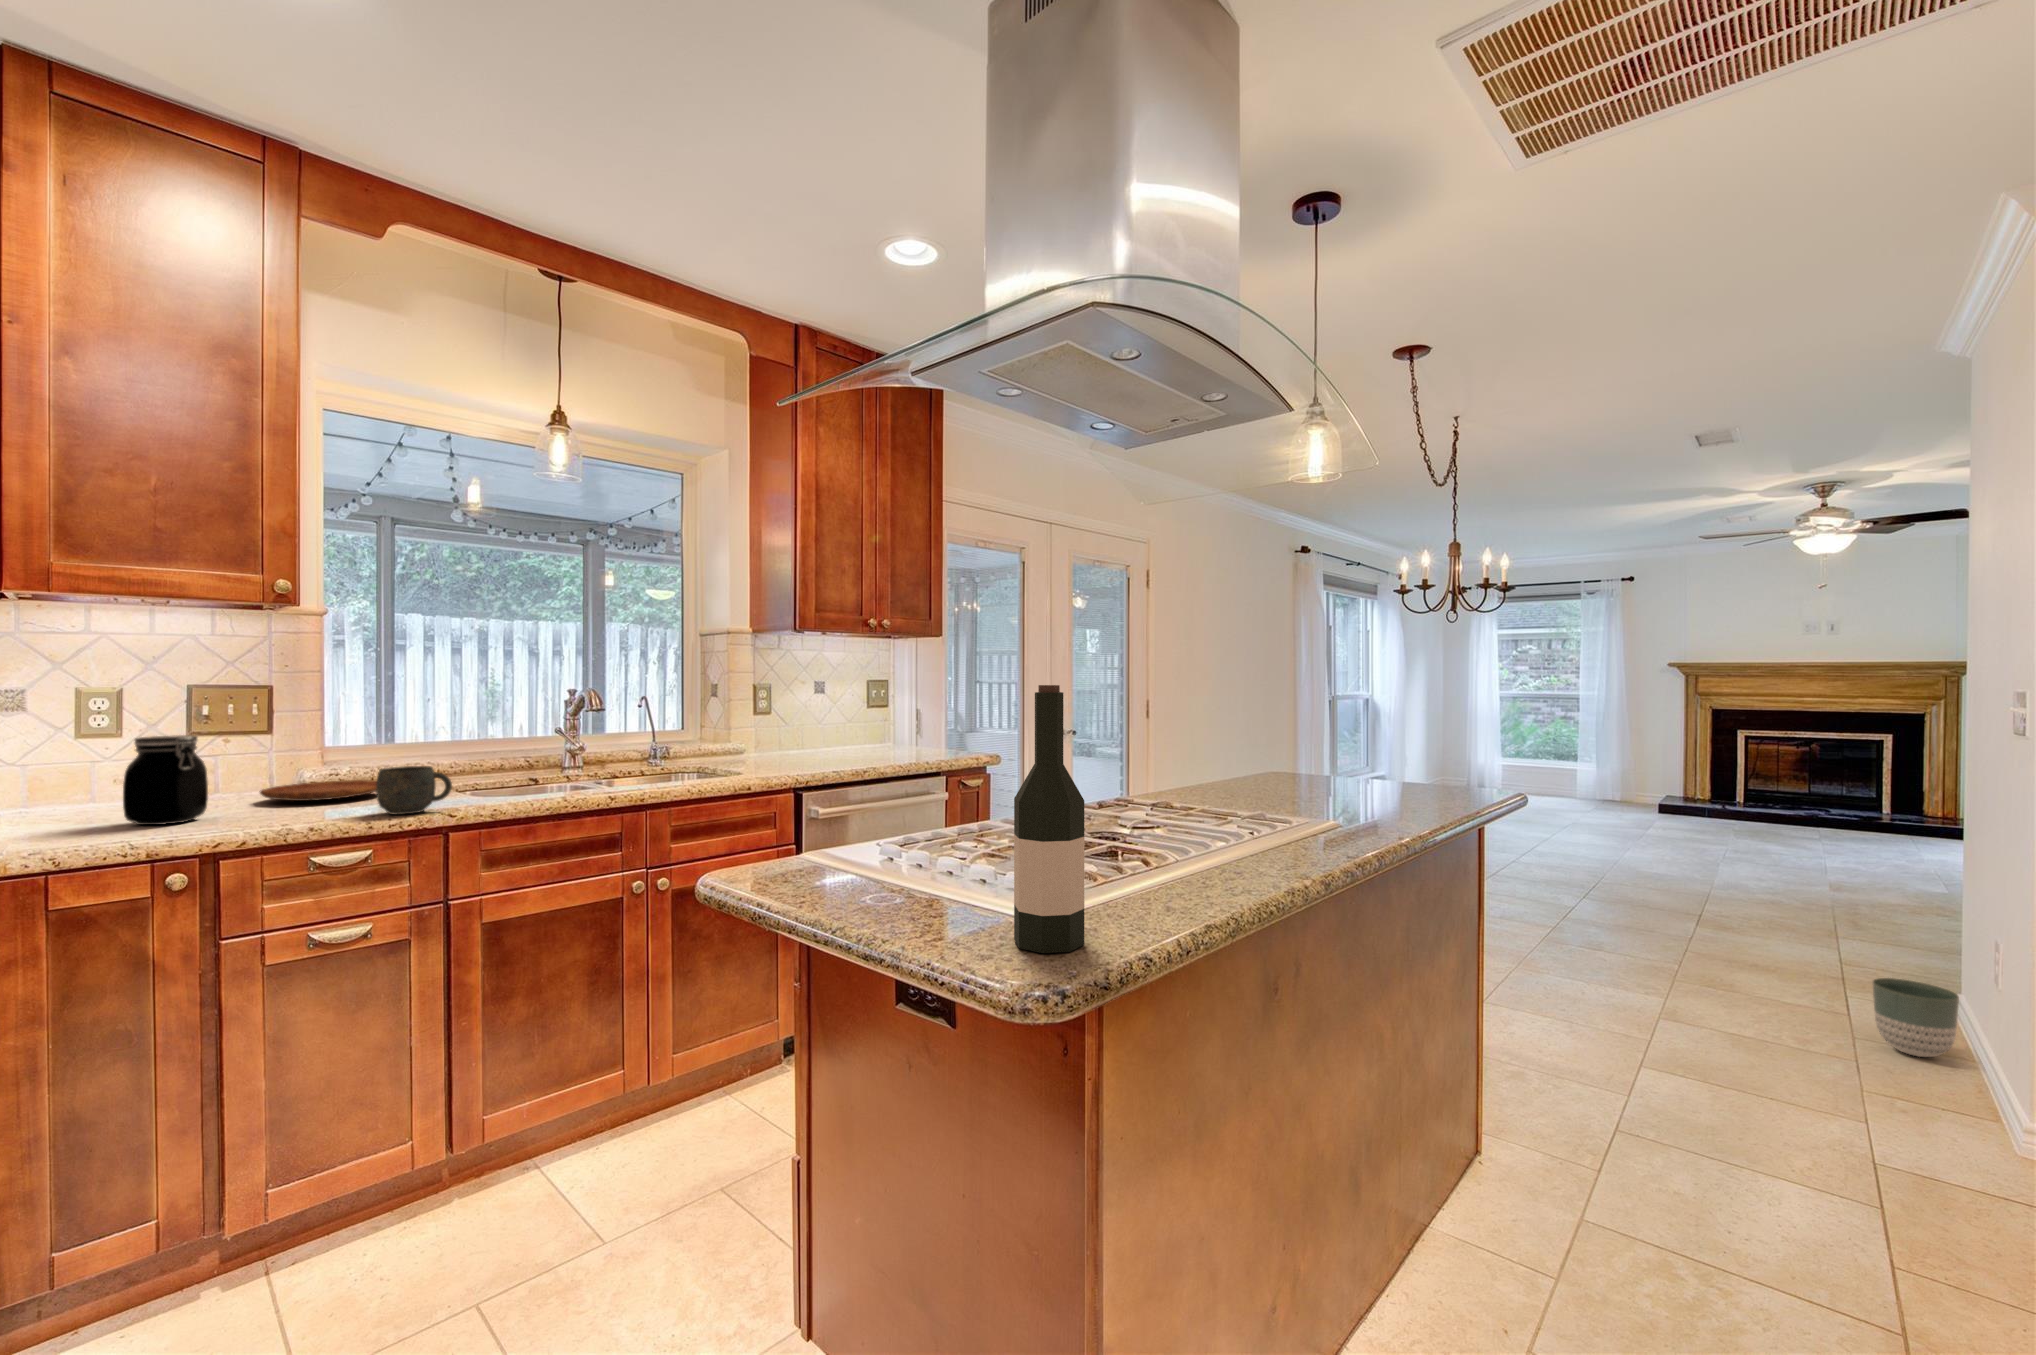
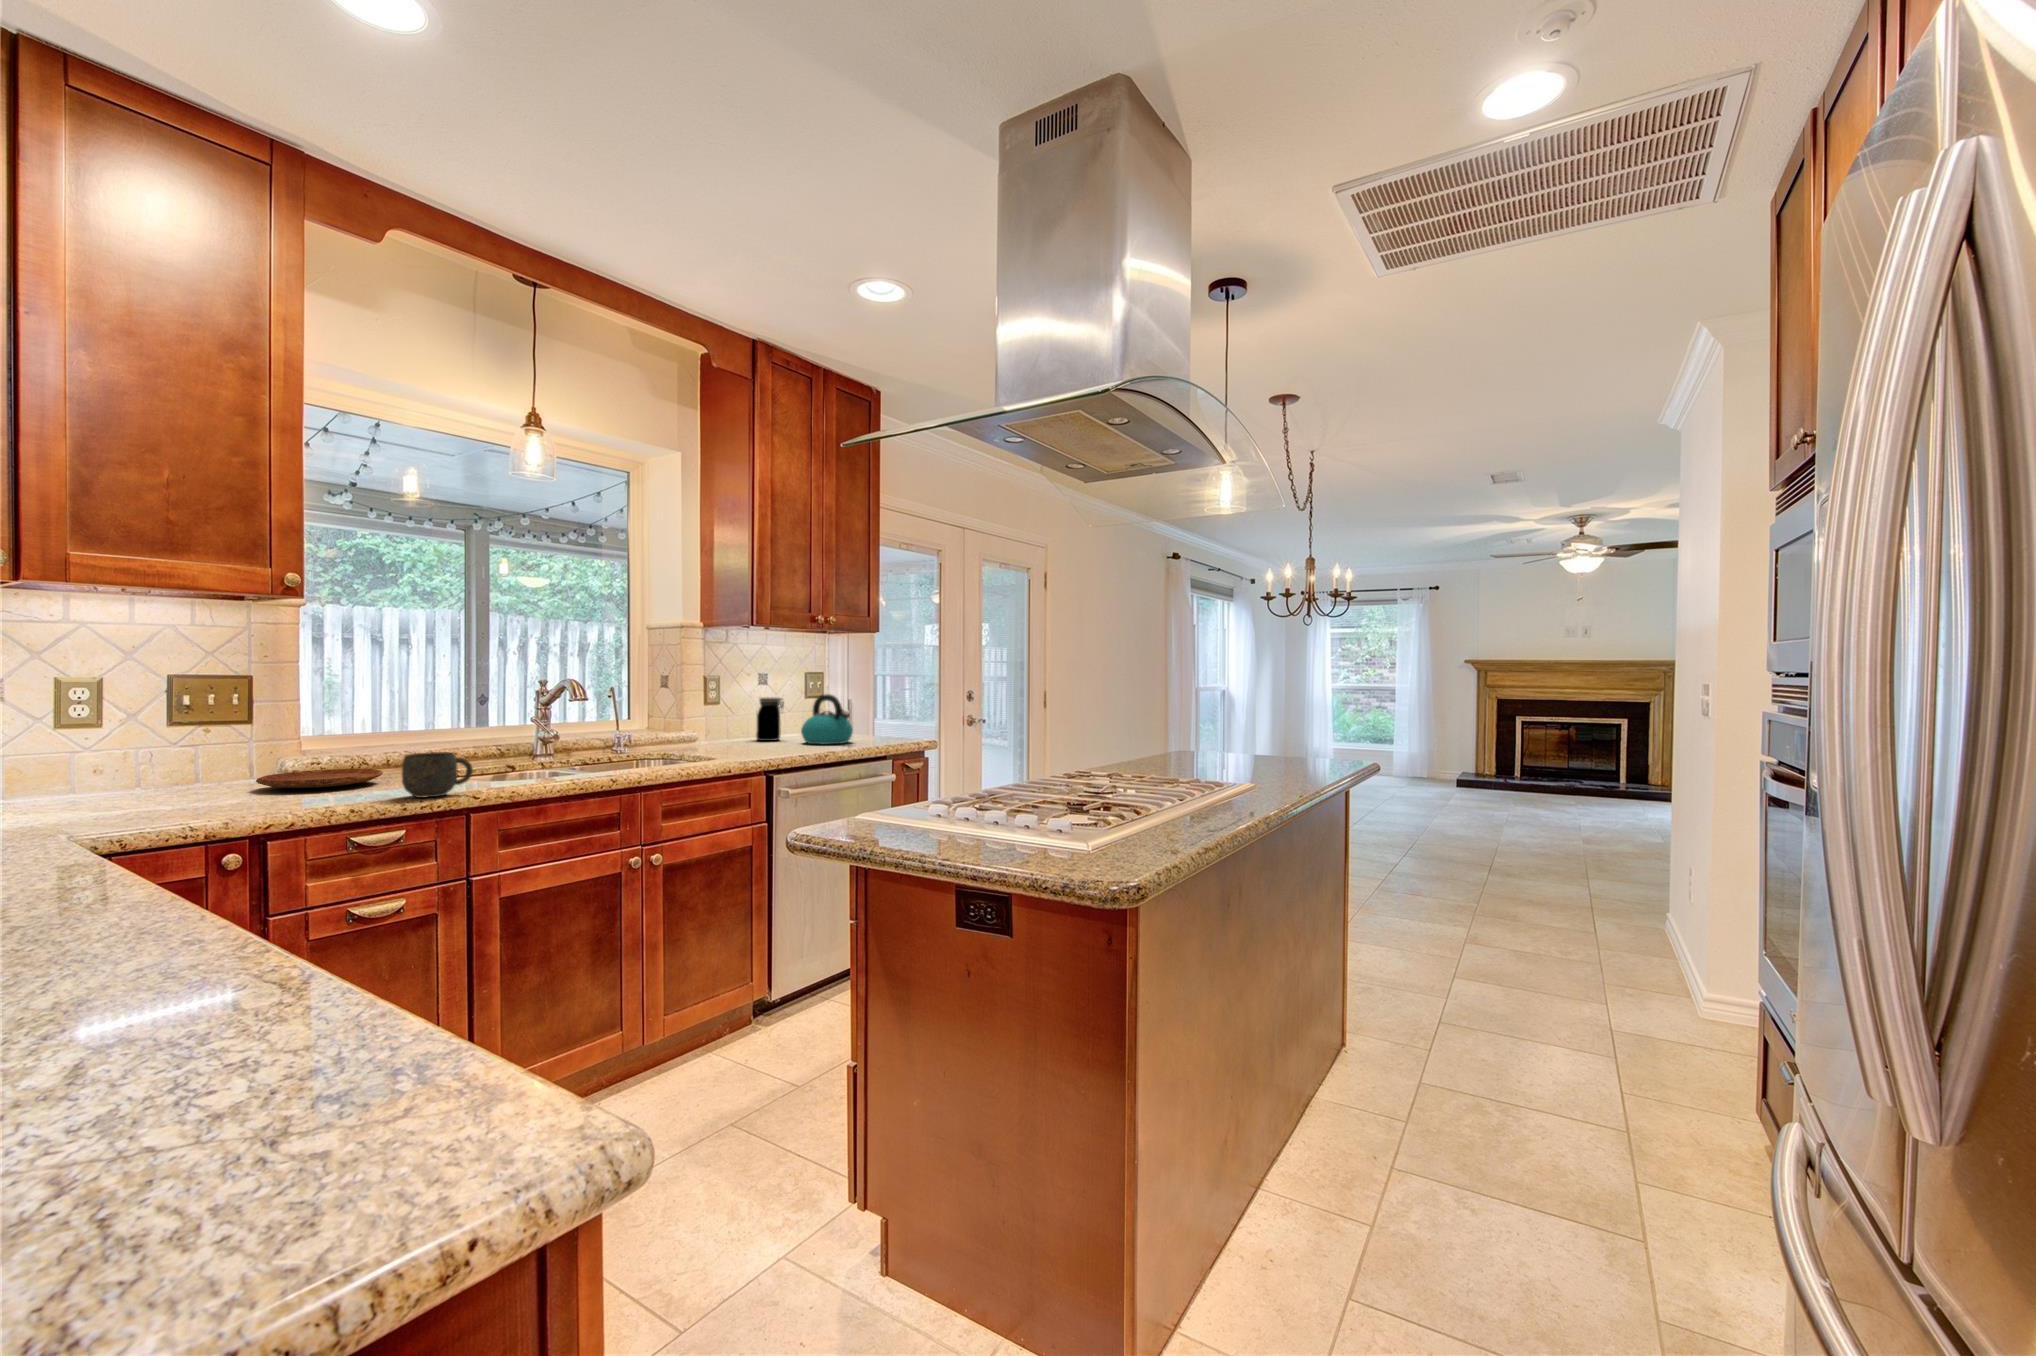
wine bottle: present [1014,685,1084,953] -> none [1079,675,1132,869]
kettle: none [851,703,907,758] -> present [801,694,853,744]
jar: present [123,735,208,825] -> present [756,697,784,741]
planter: present [1872,978,1959,1057] -> none [1612,901,1668,959]

